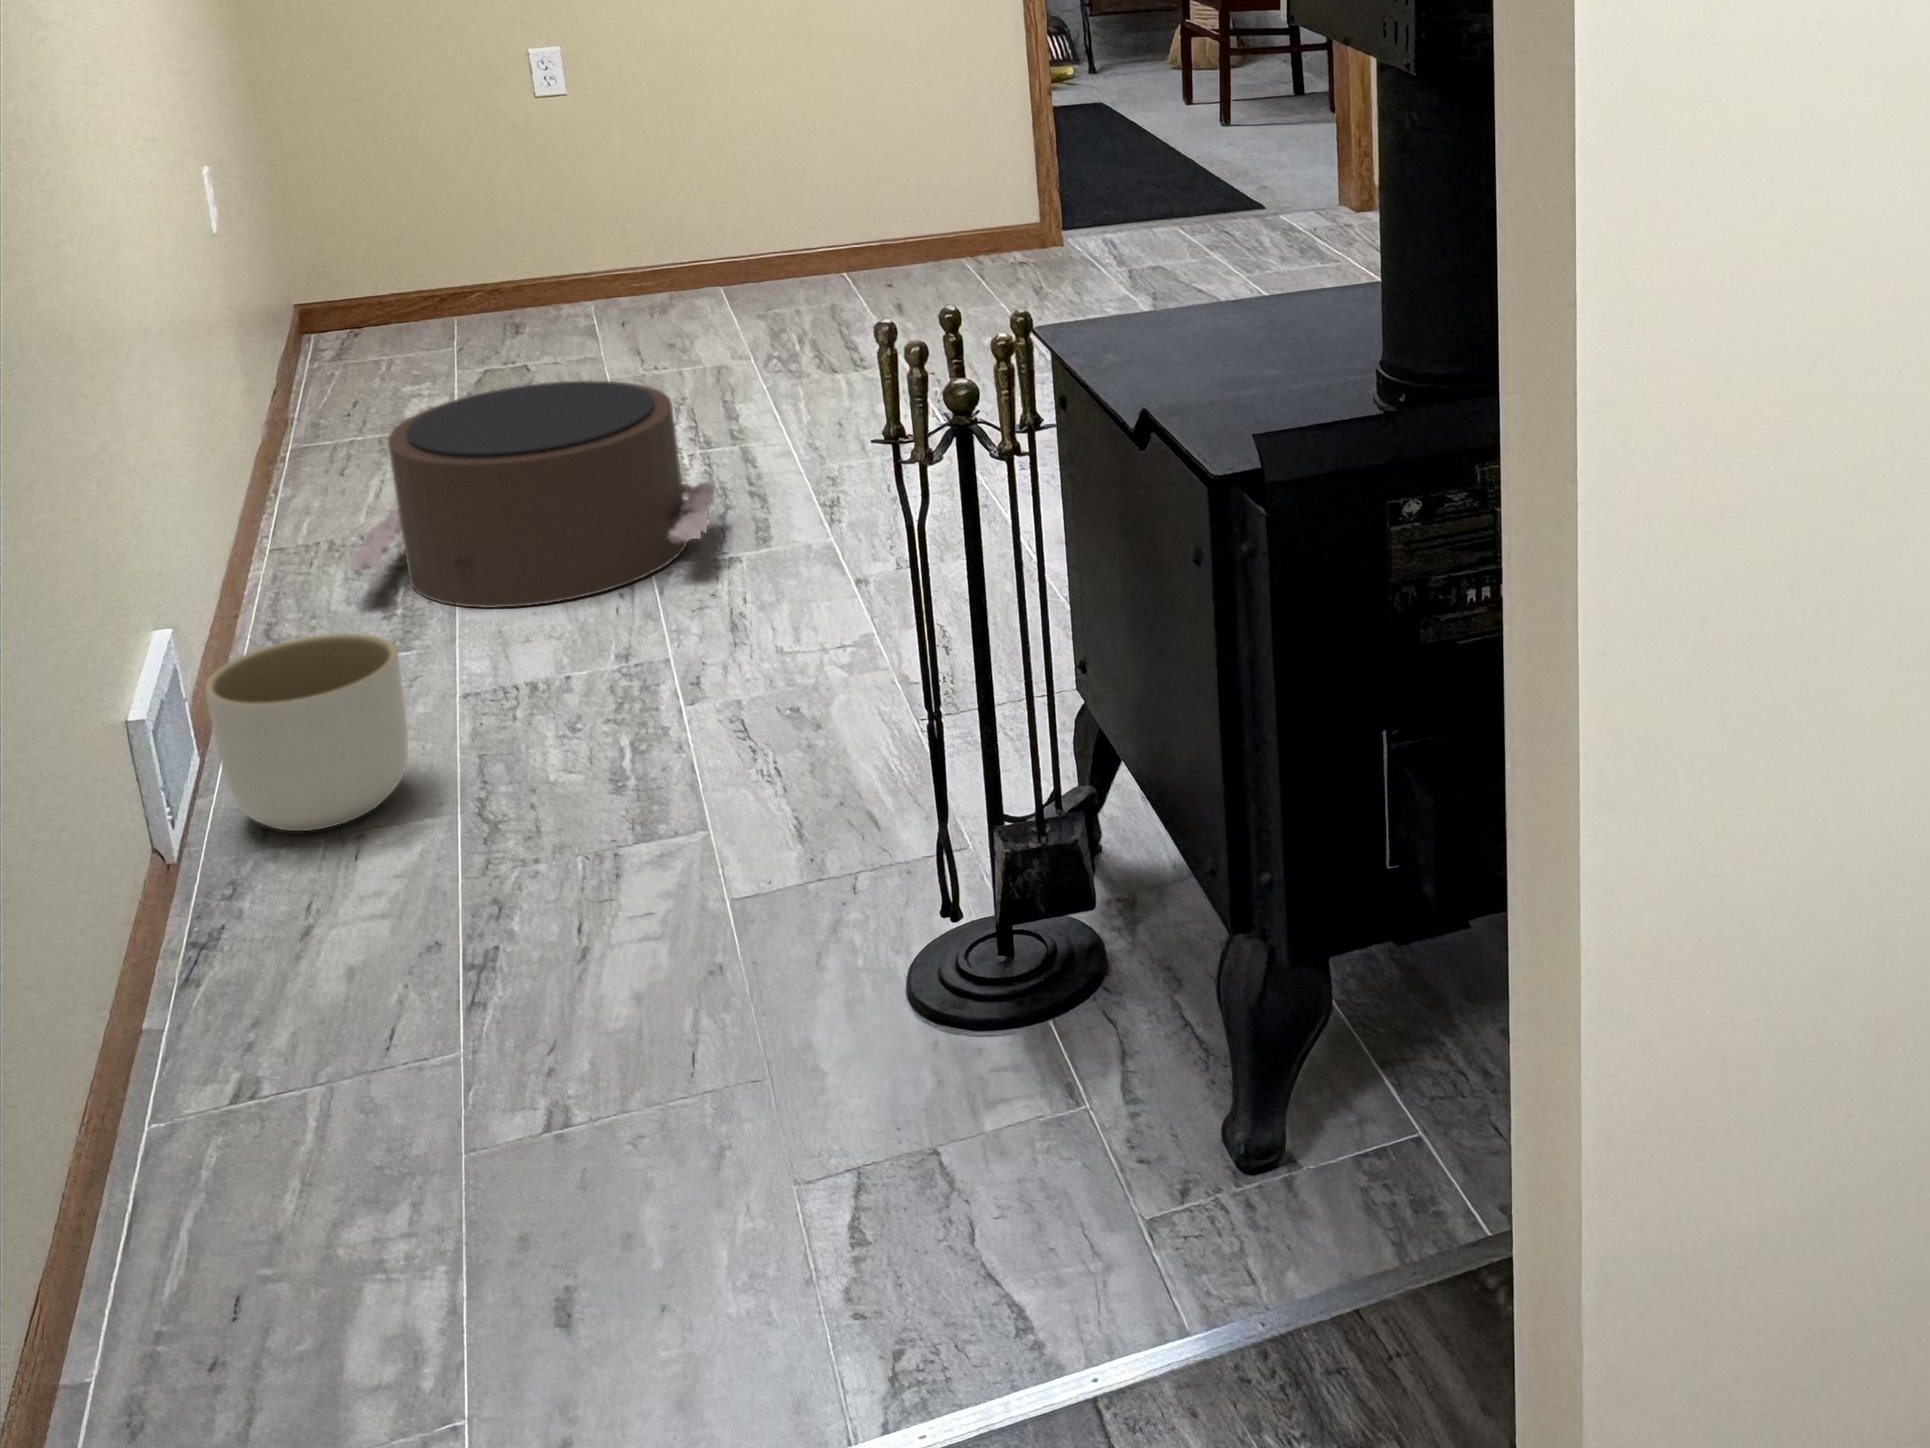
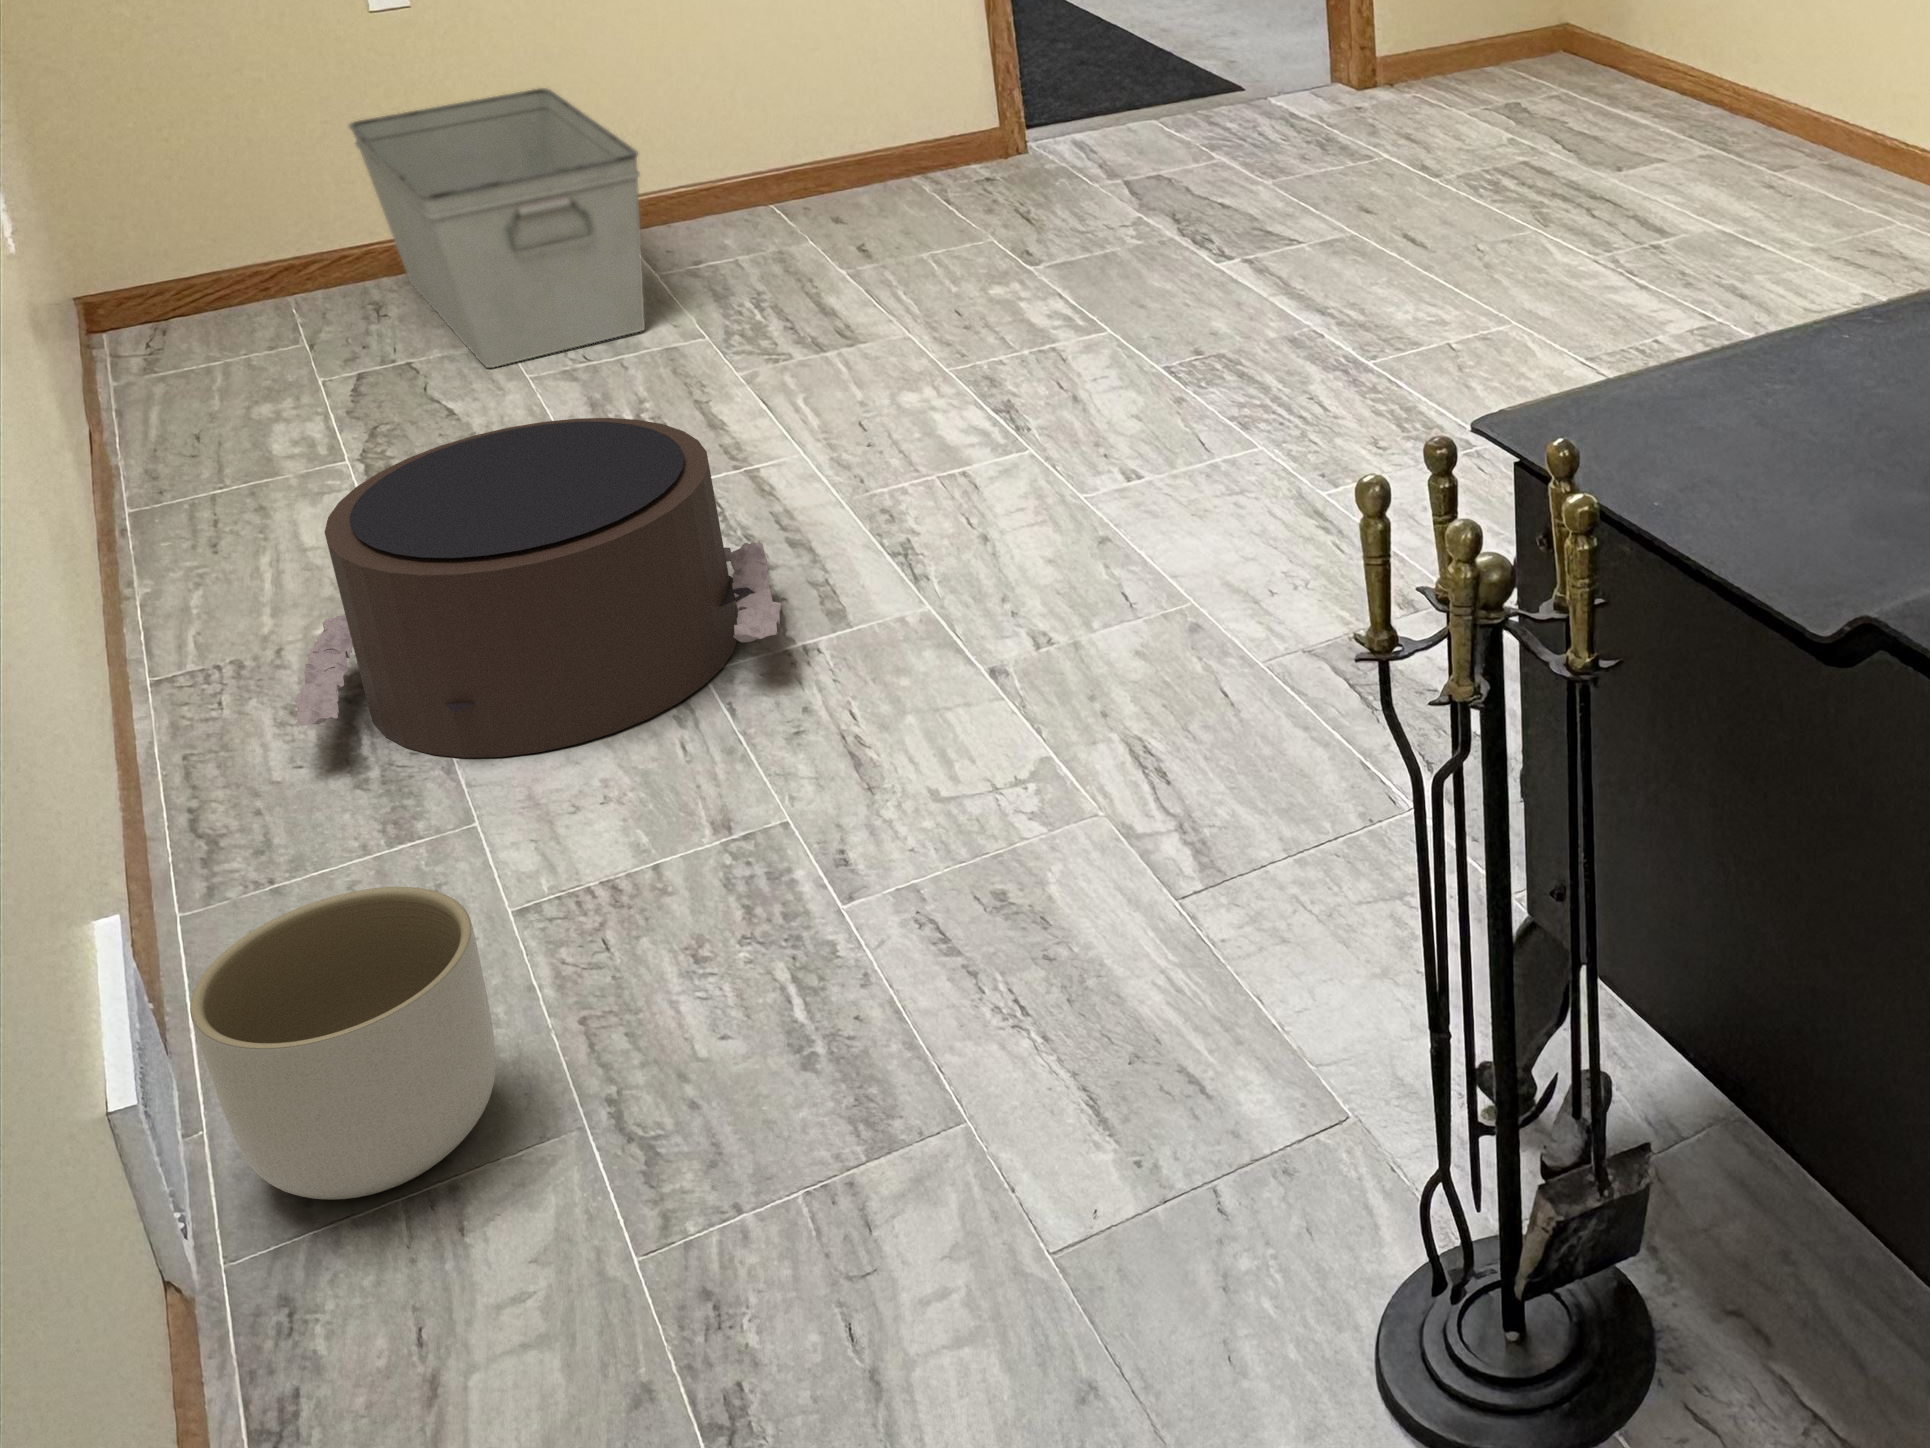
storage bin: none [507,165,710,372] -> present [349,88,645,368]

